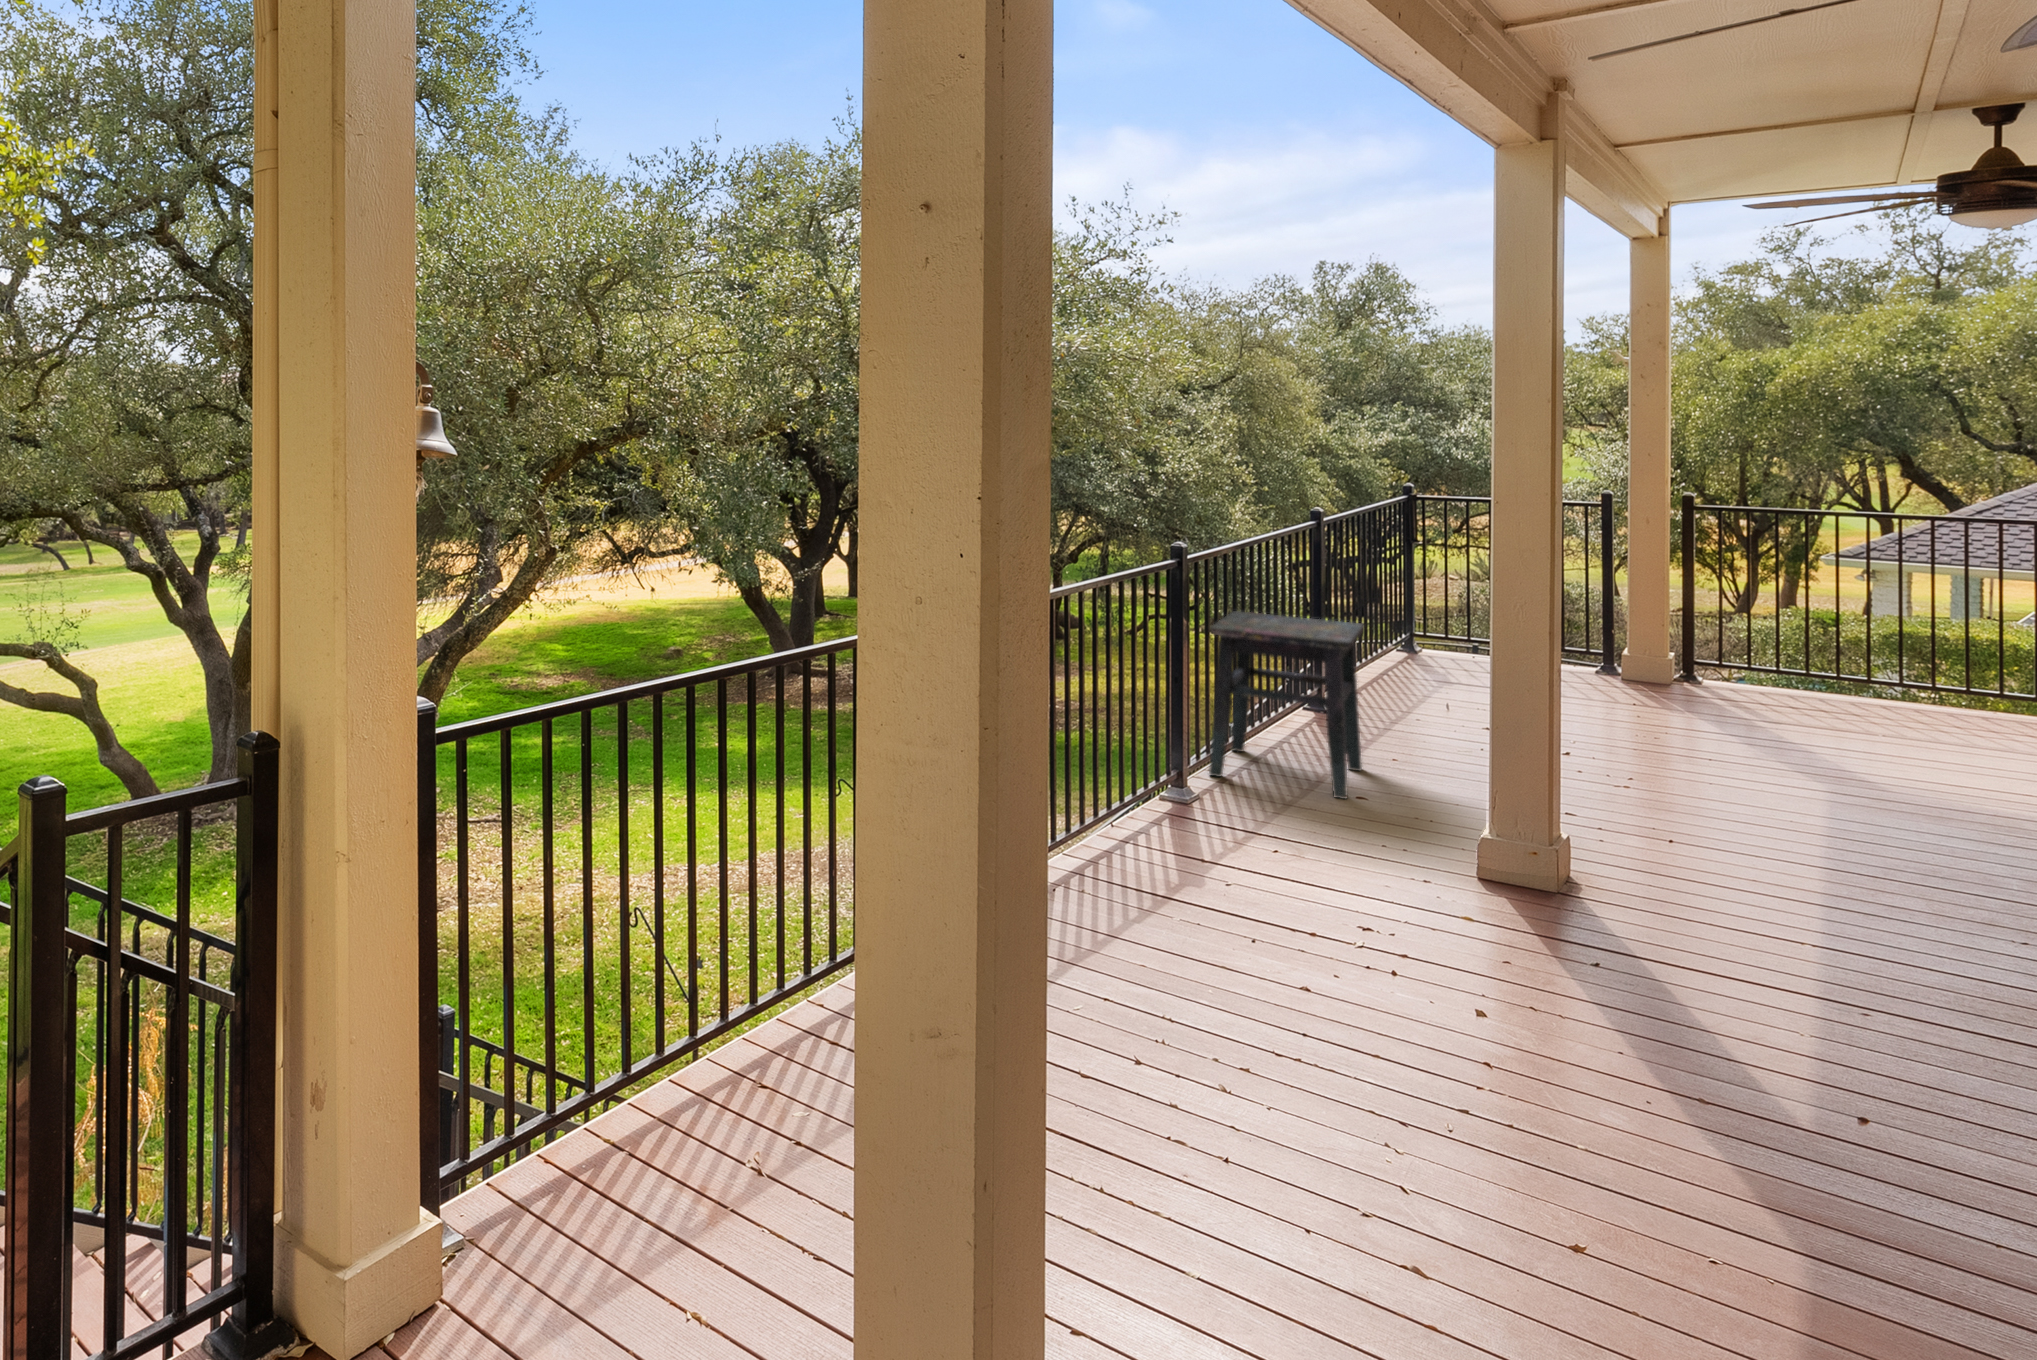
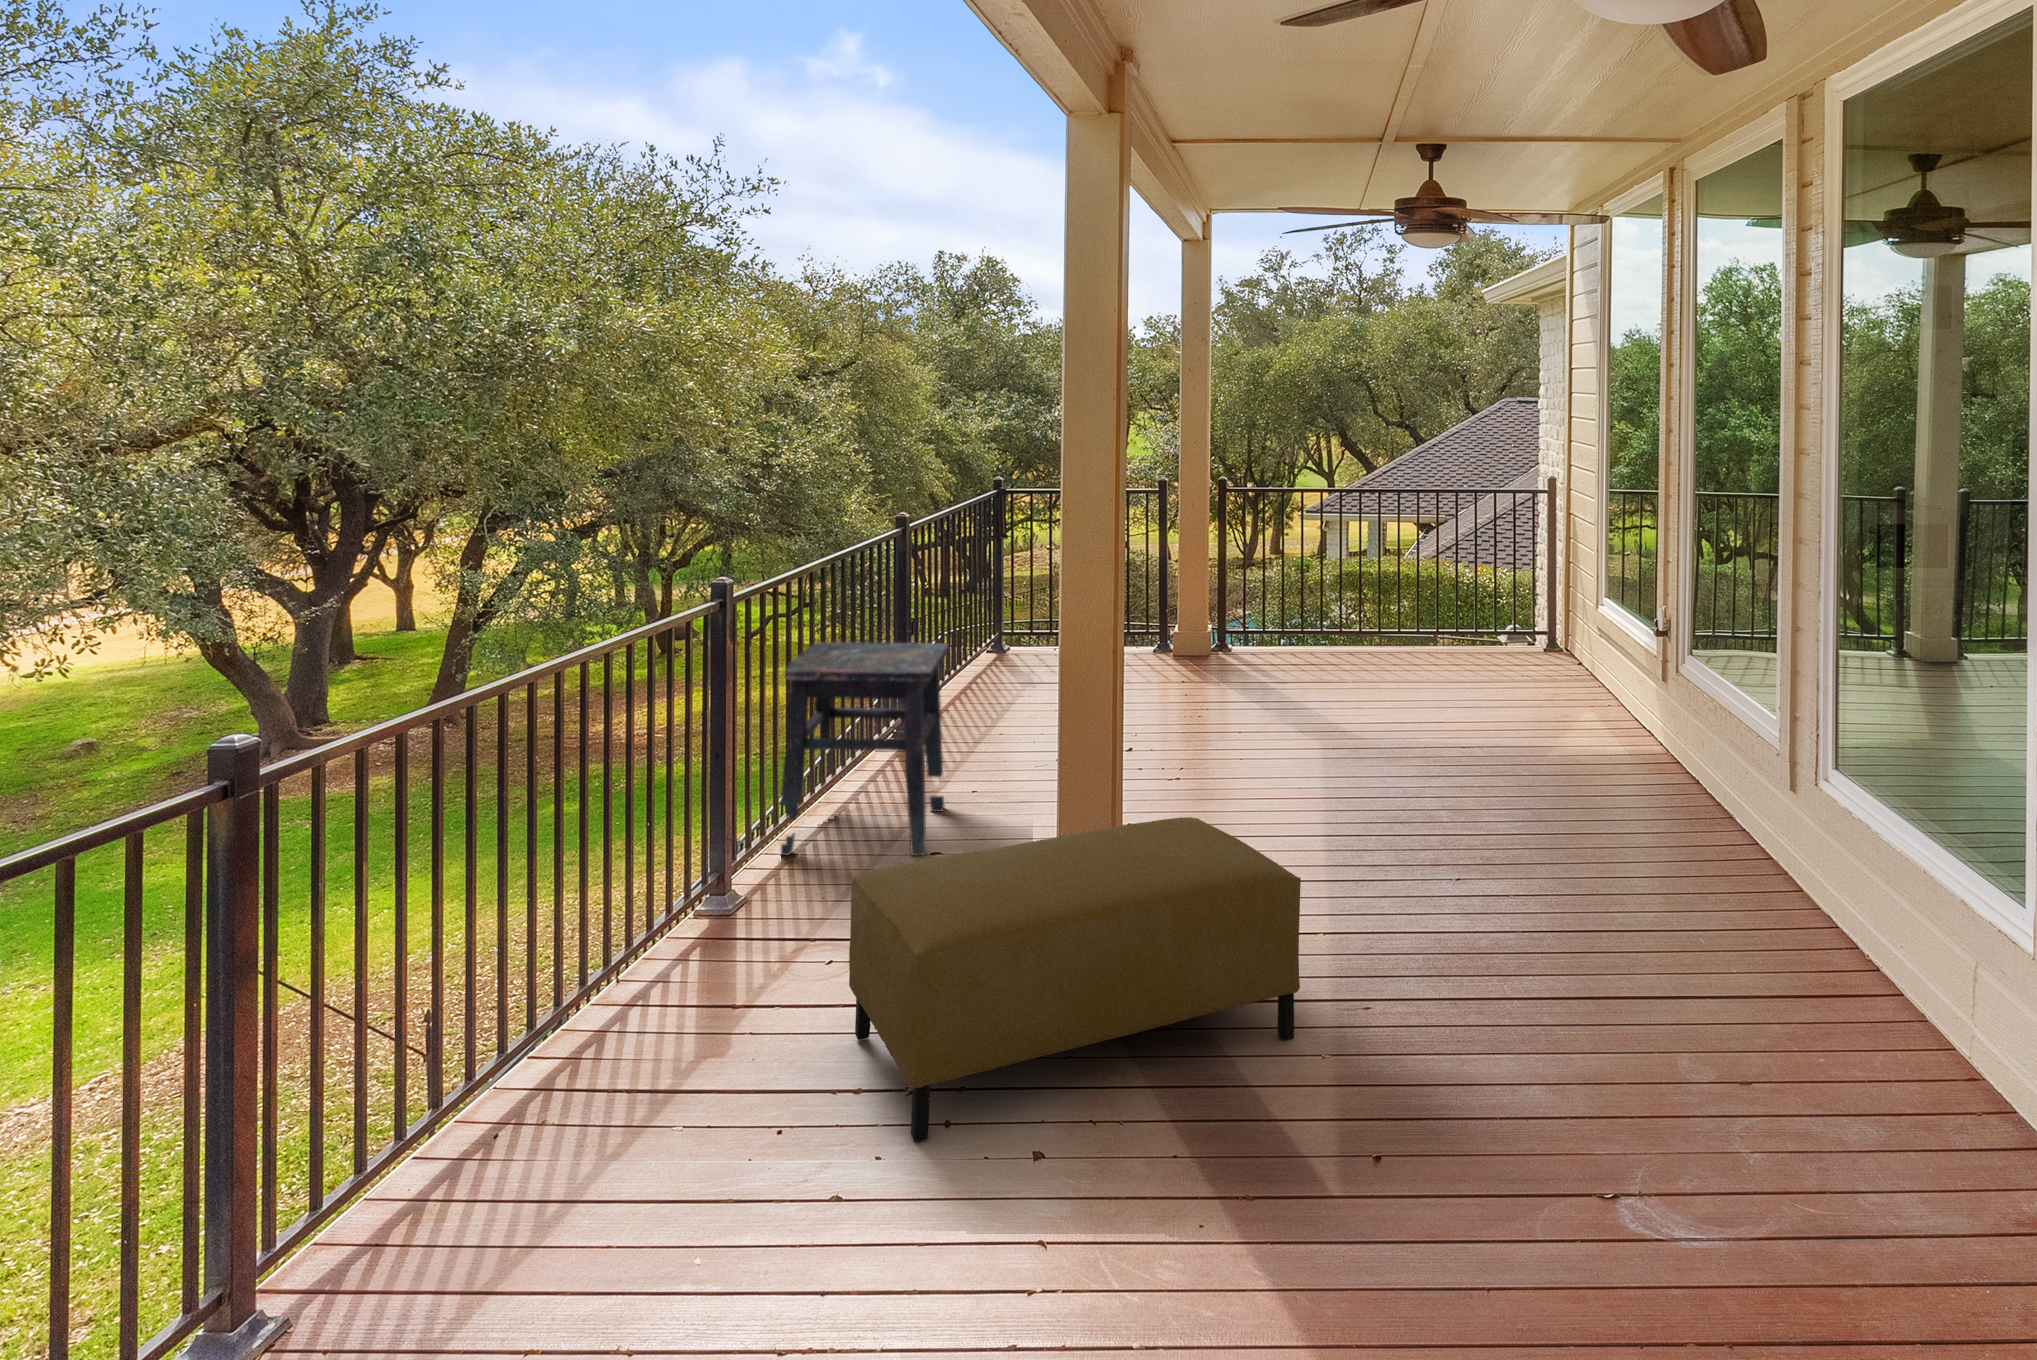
ottoman: none [1295,774,1783,1012] -> present [849,817,1301,1142]

